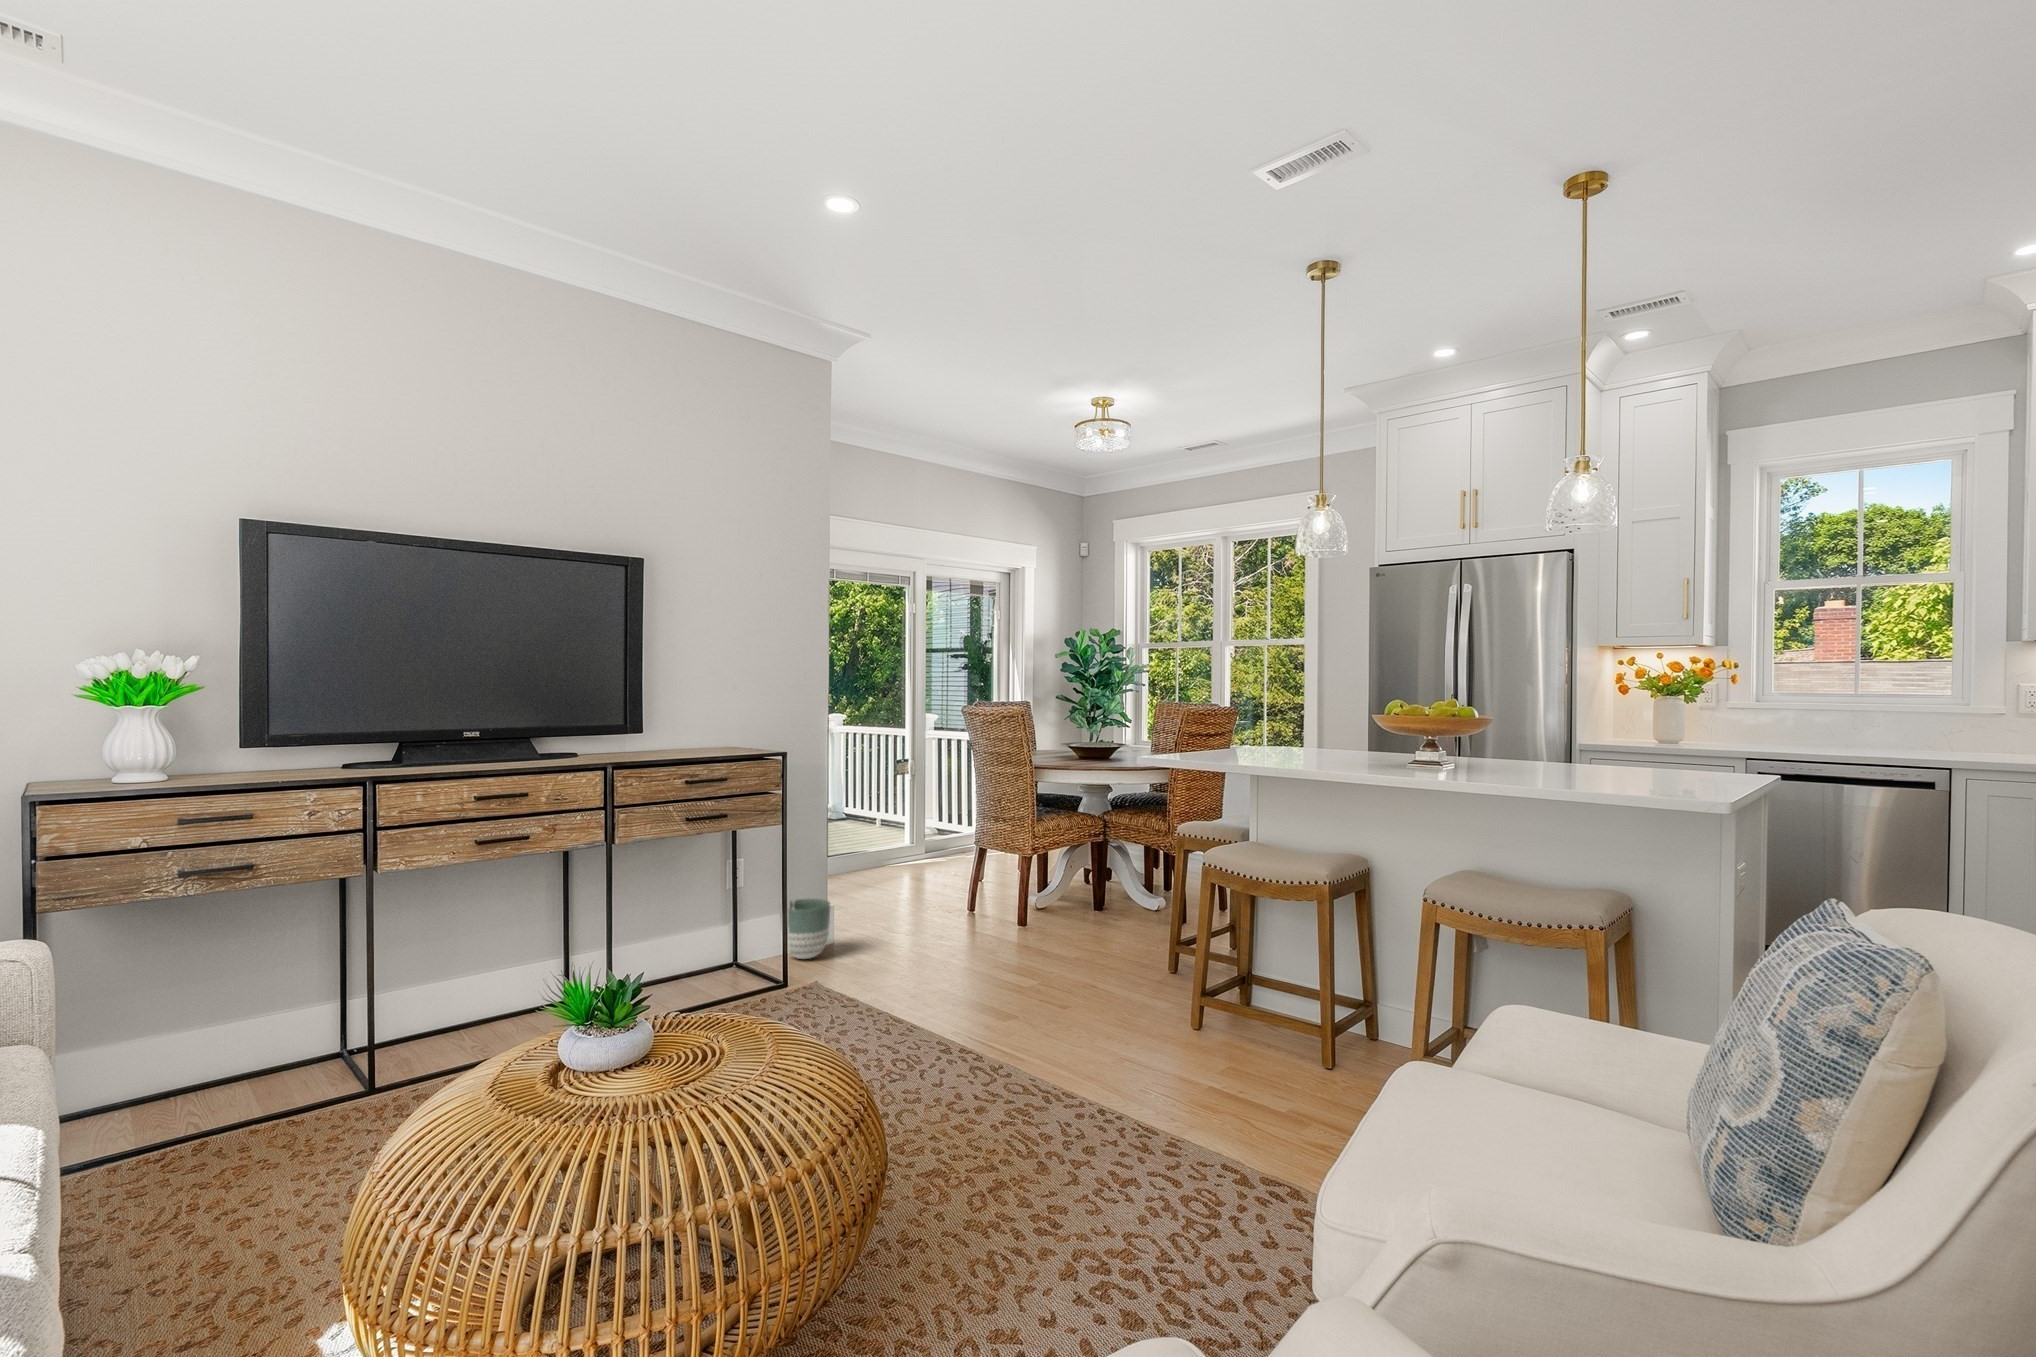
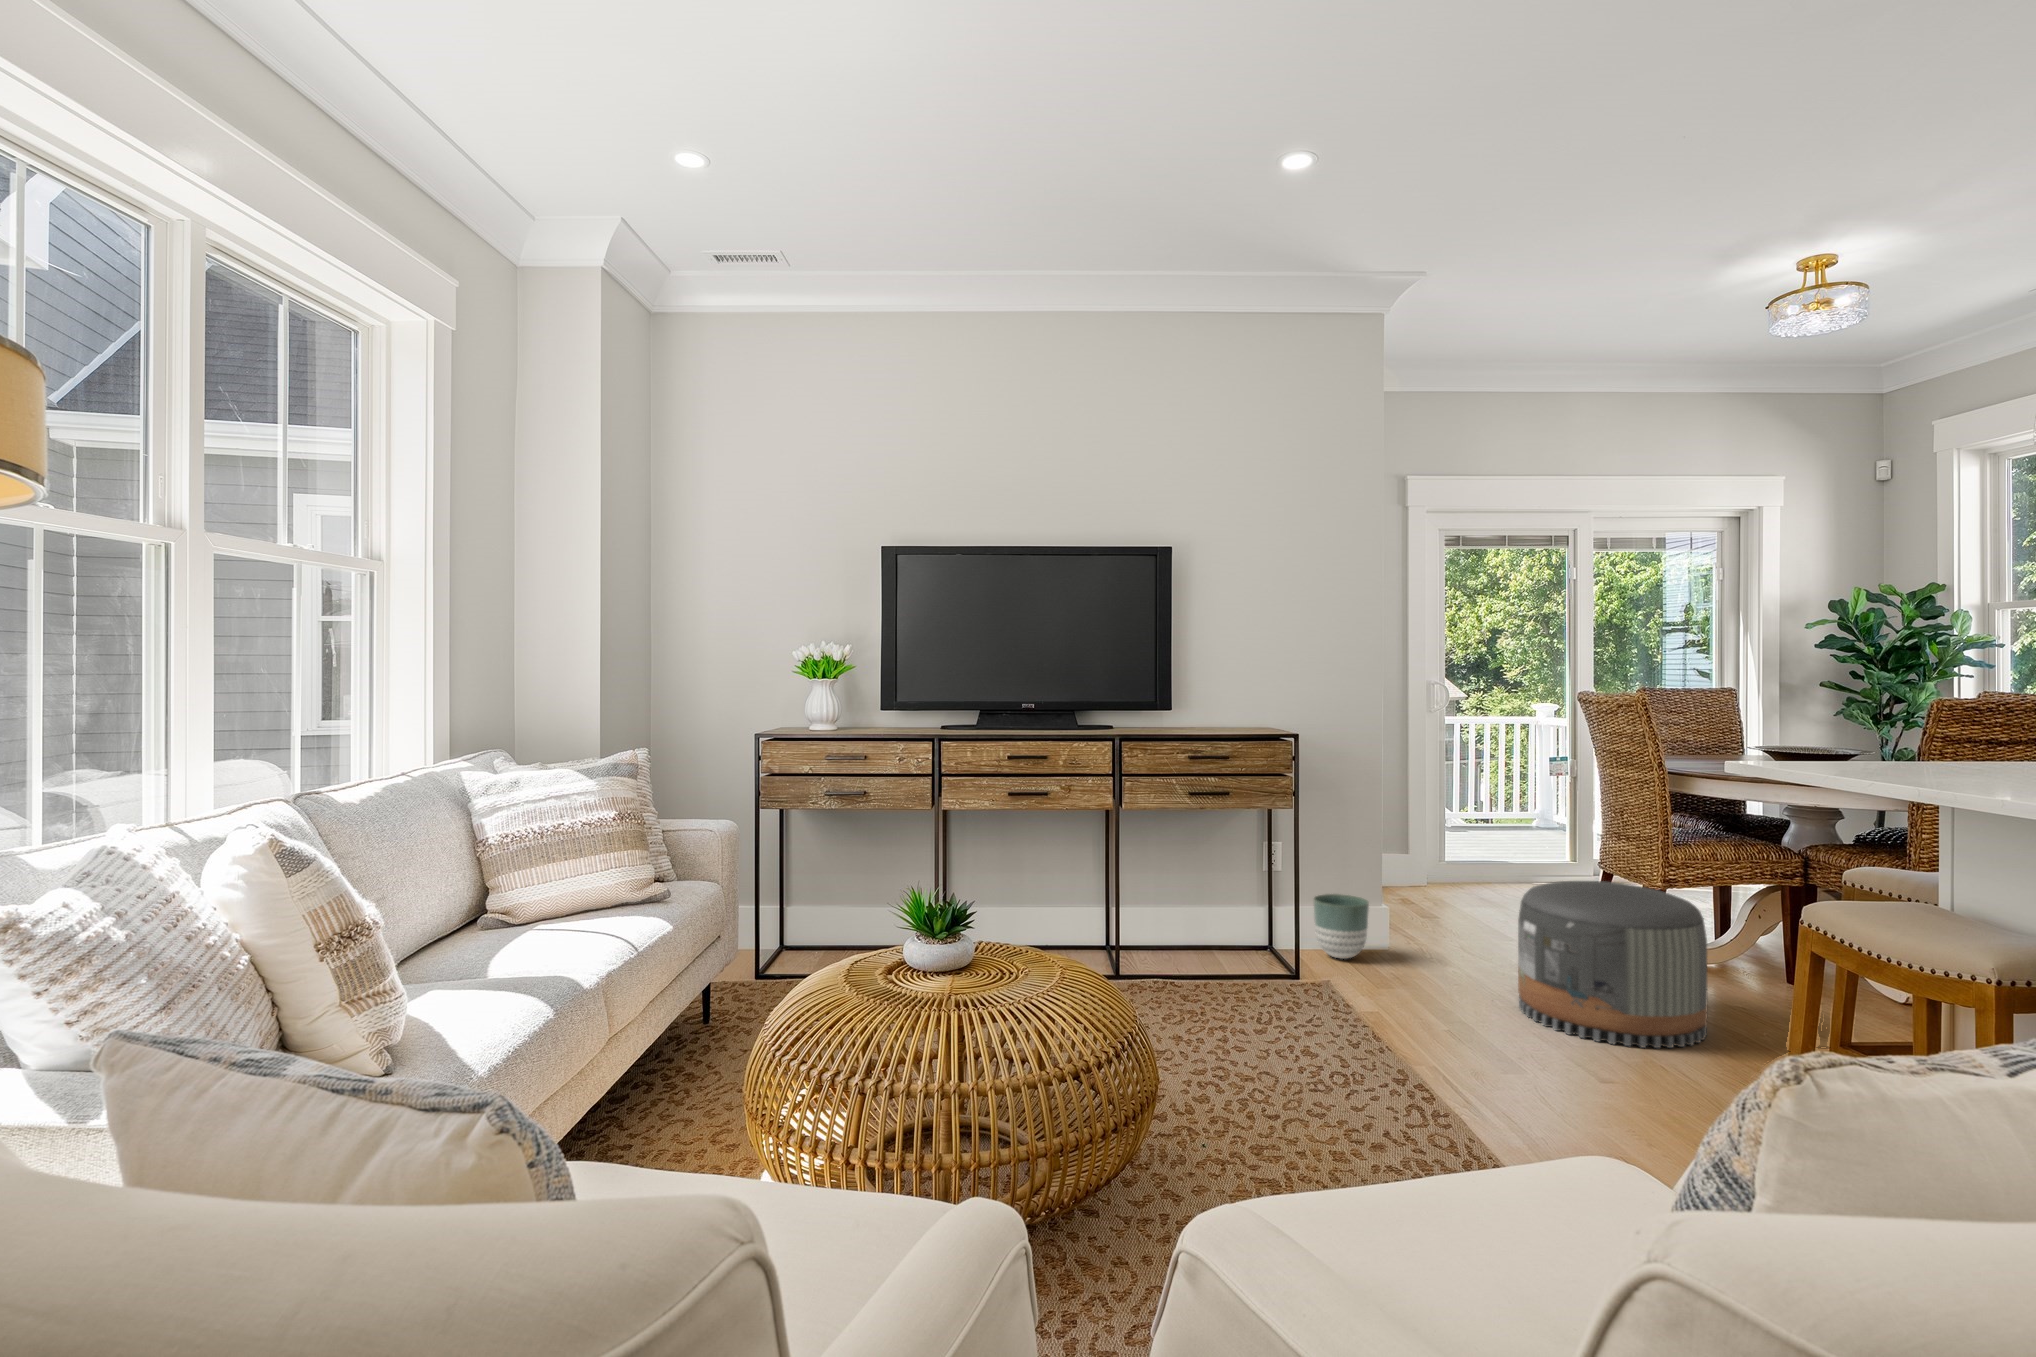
pouf: none [964,854,1090,979] -> present [1518,881,1707,1048]

